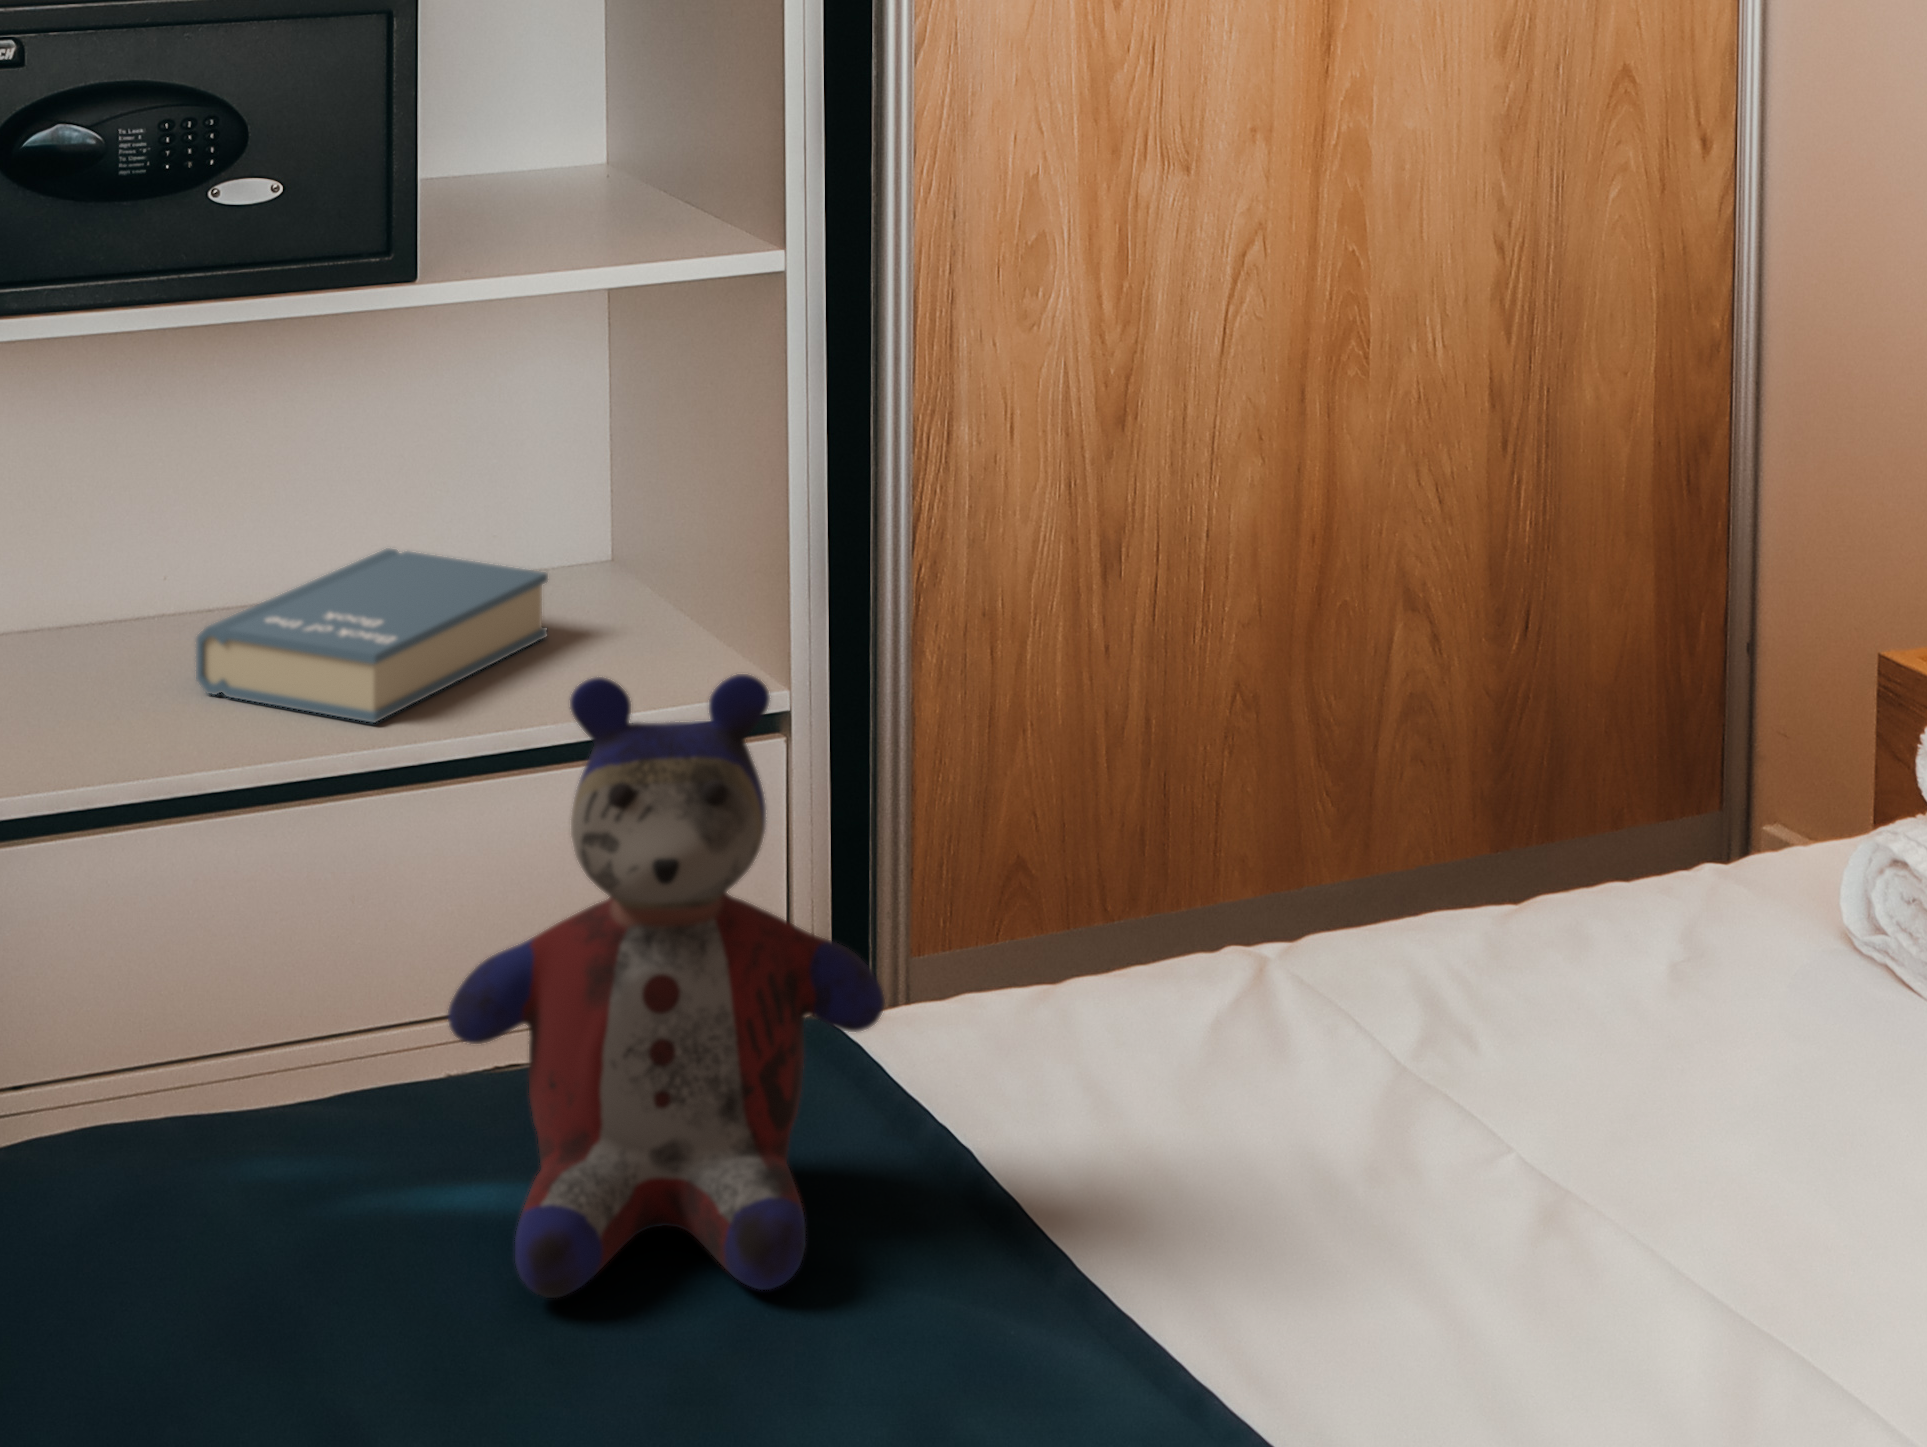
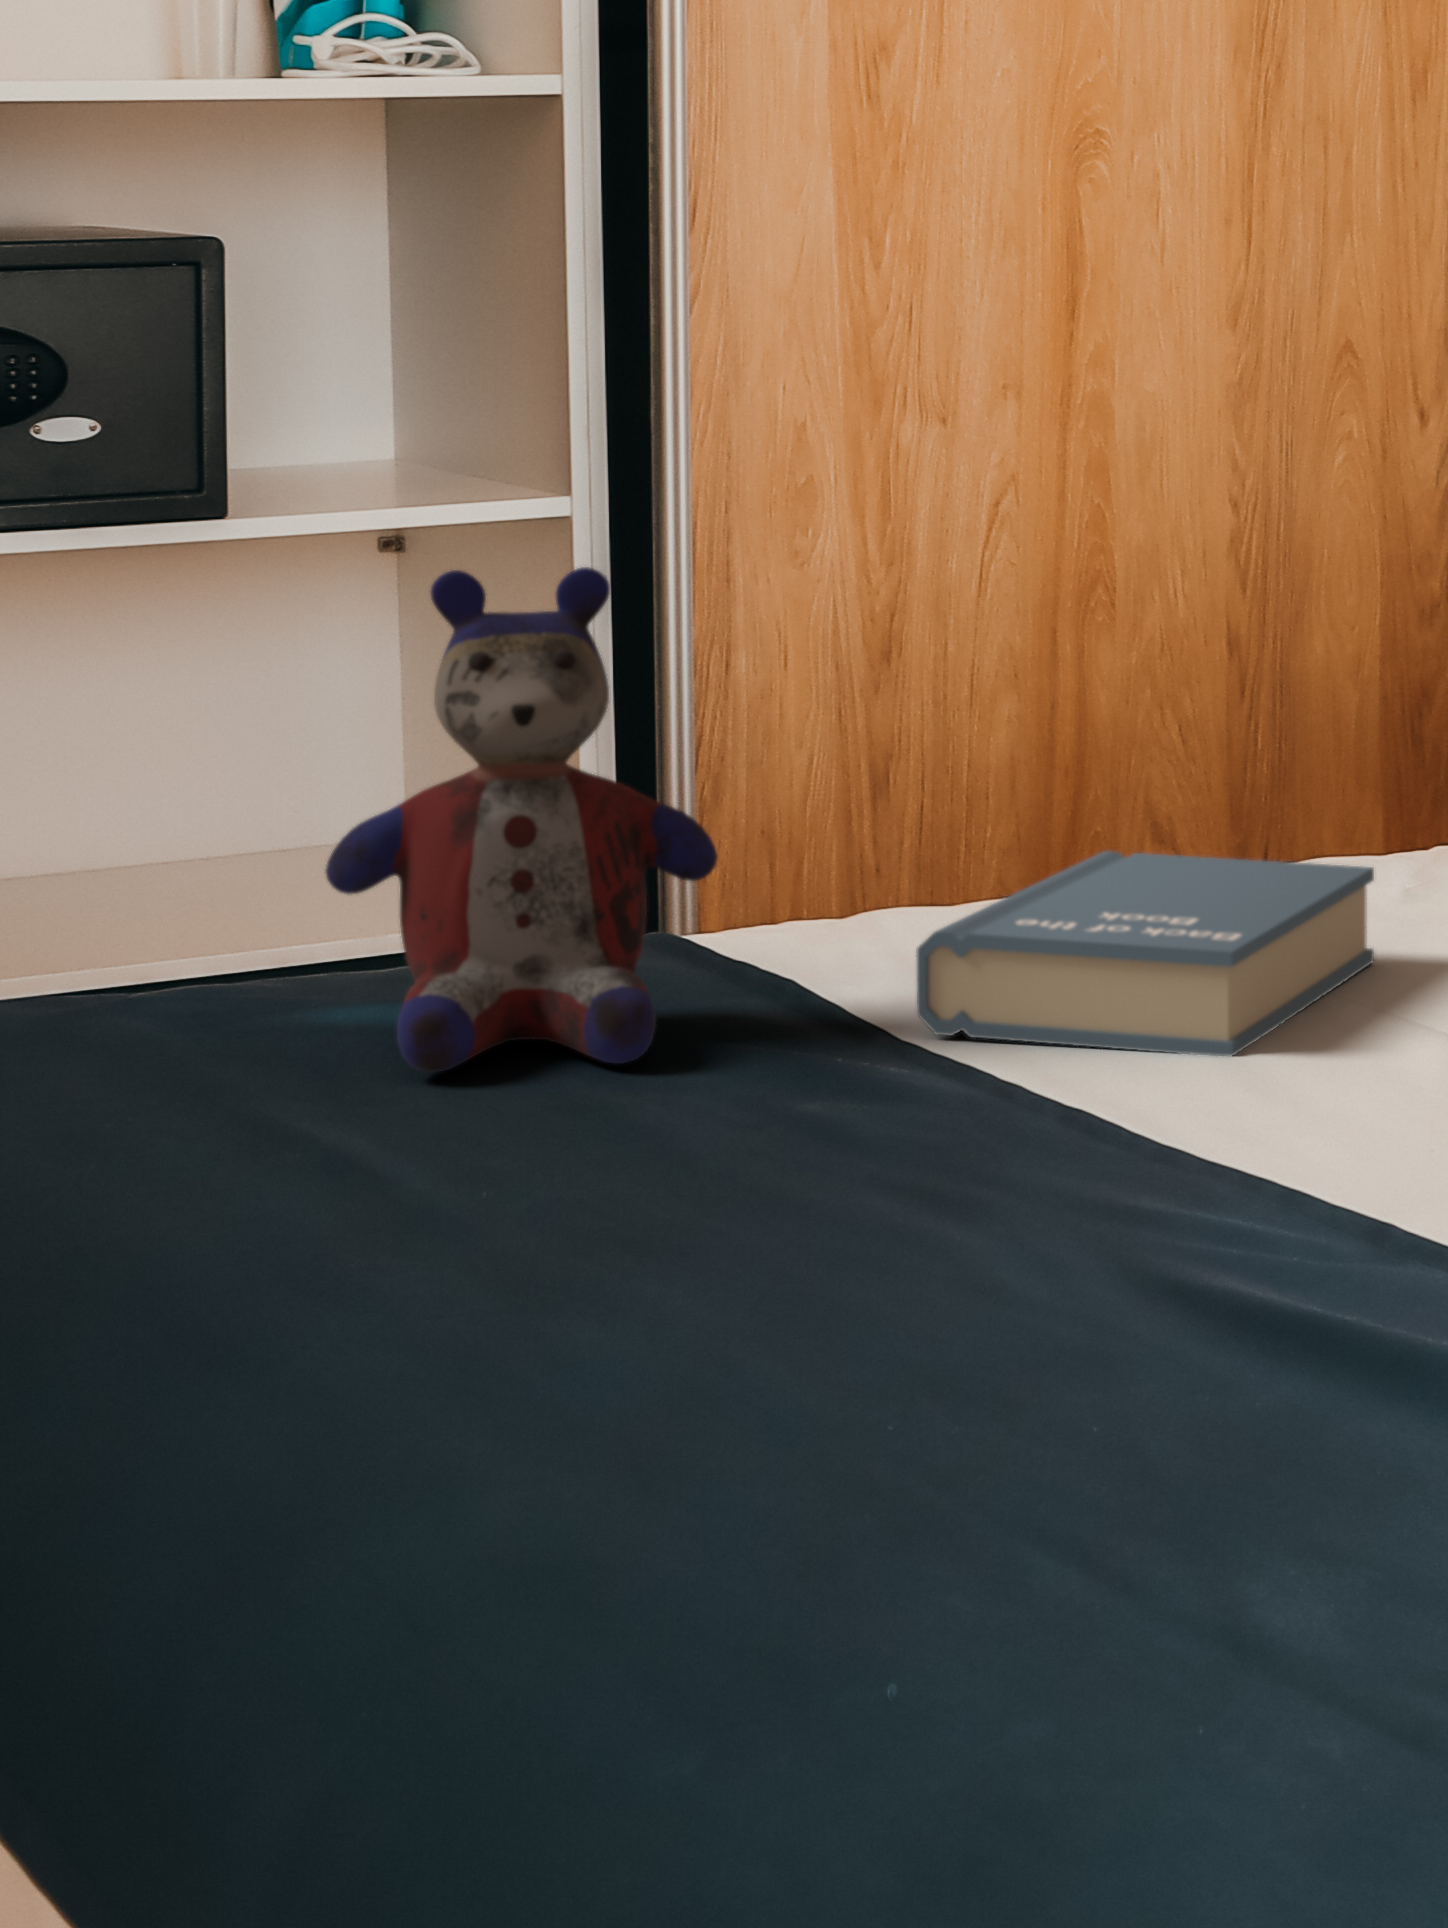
book: present [196,548,548,723] -> present [916,851,1374,1056]

